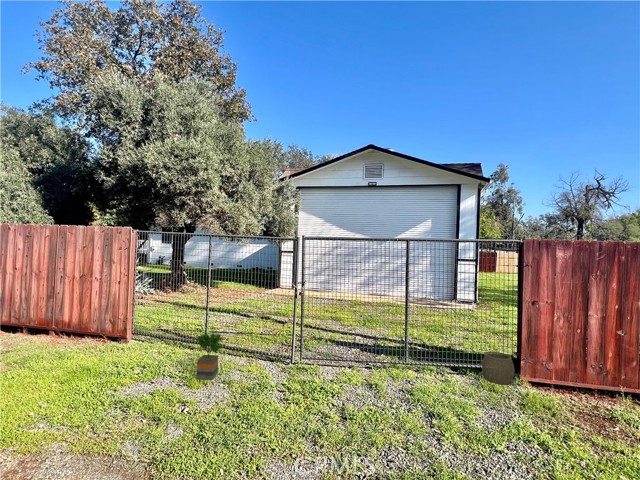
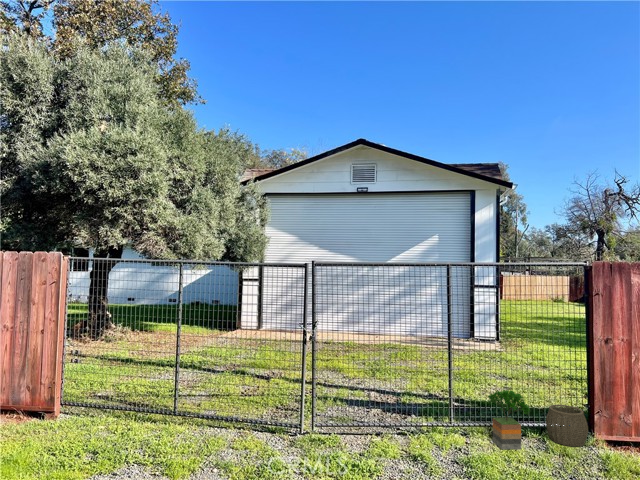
potted tree: present [197,334,224,380] -> present [488,390,530,449]

